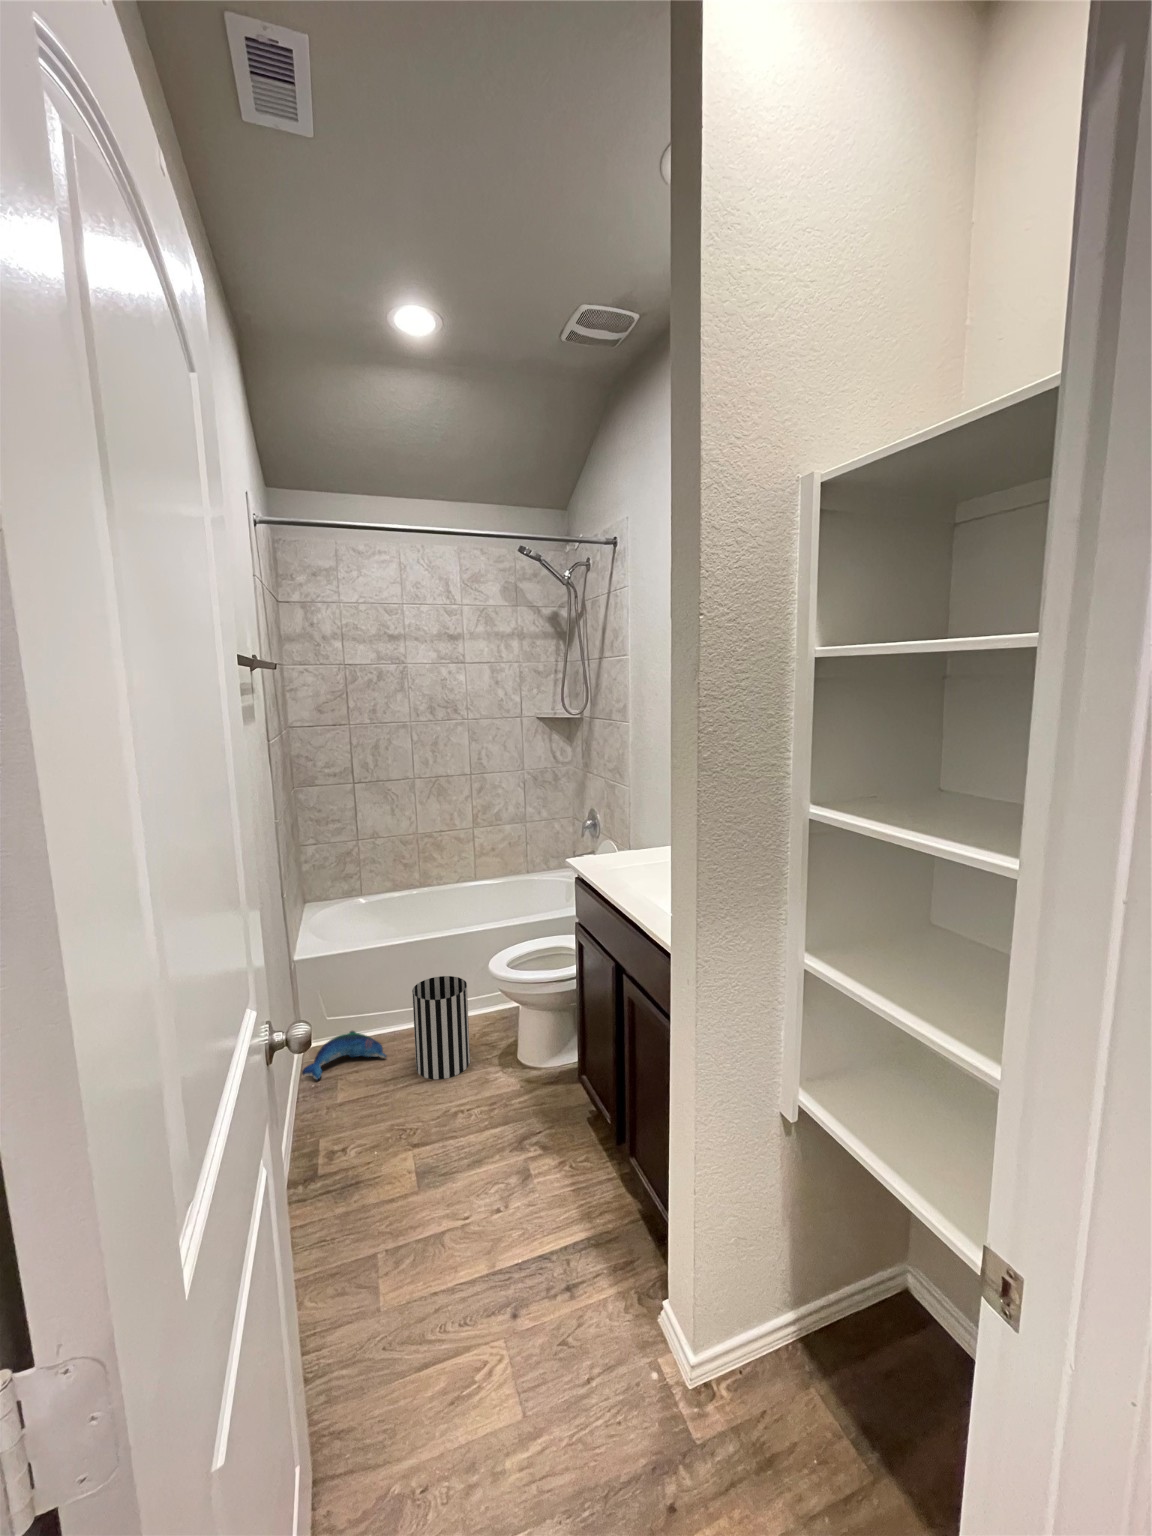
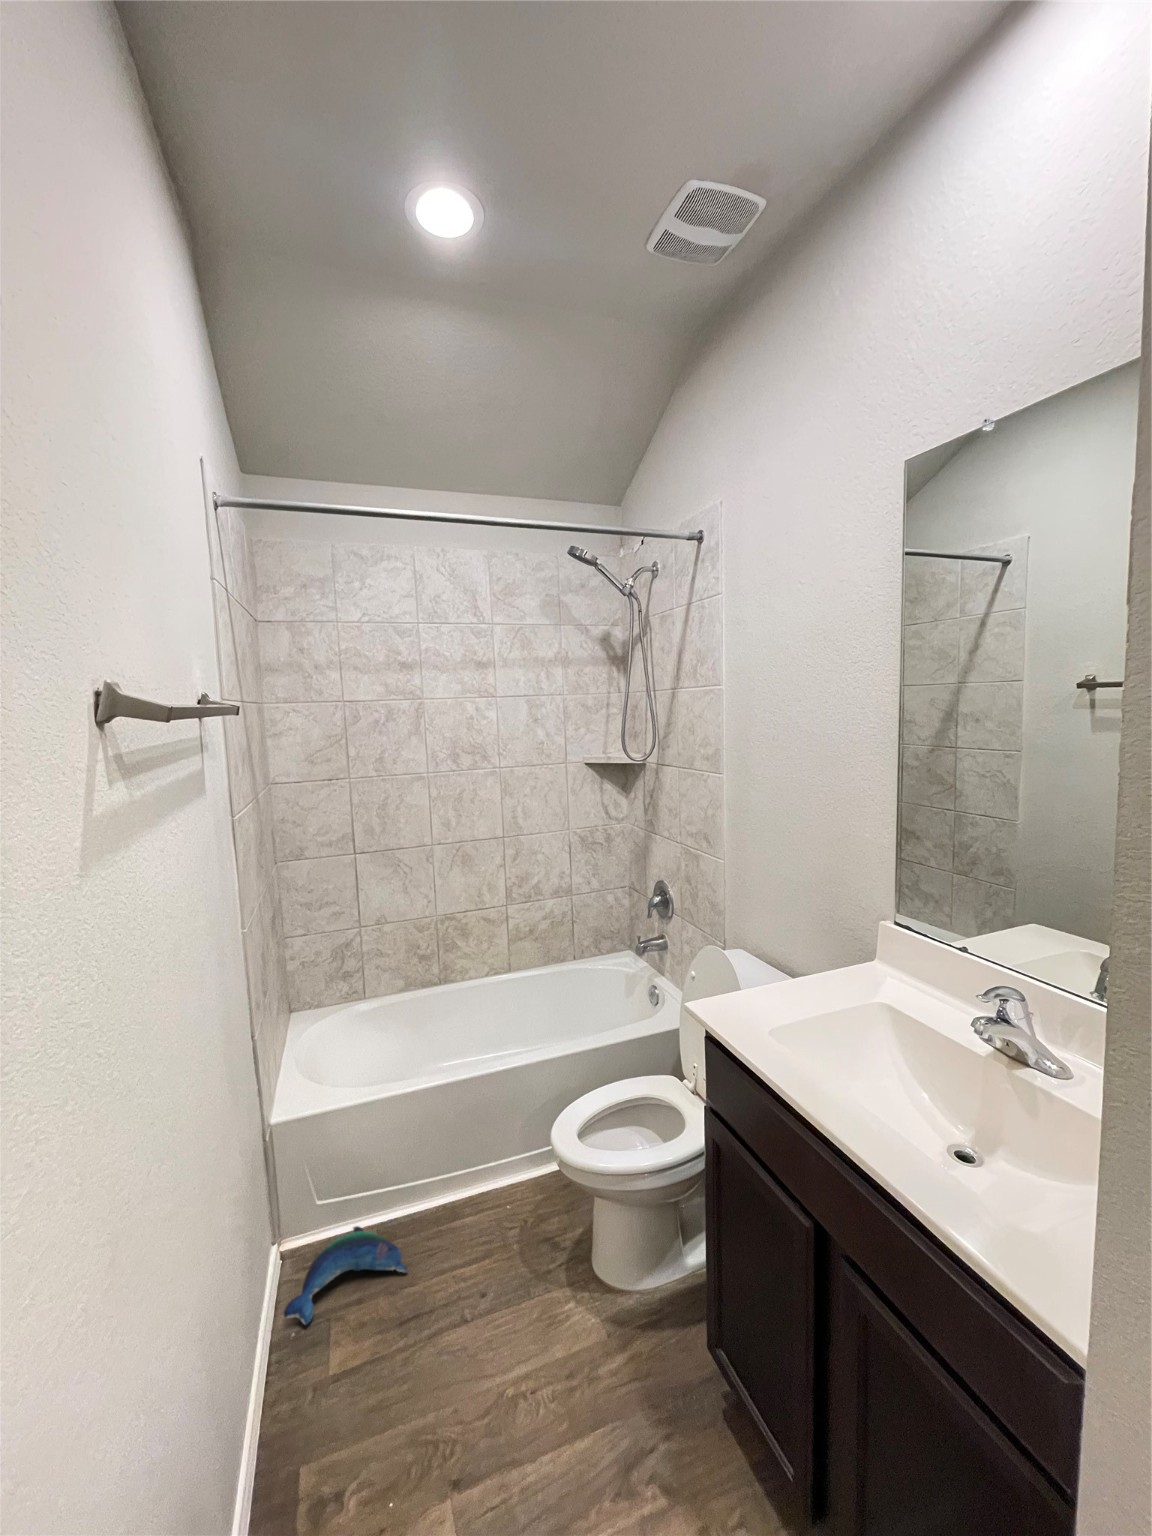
wastebasket: present [412,976,470,1079] -> none [446,1147,530,1320]

